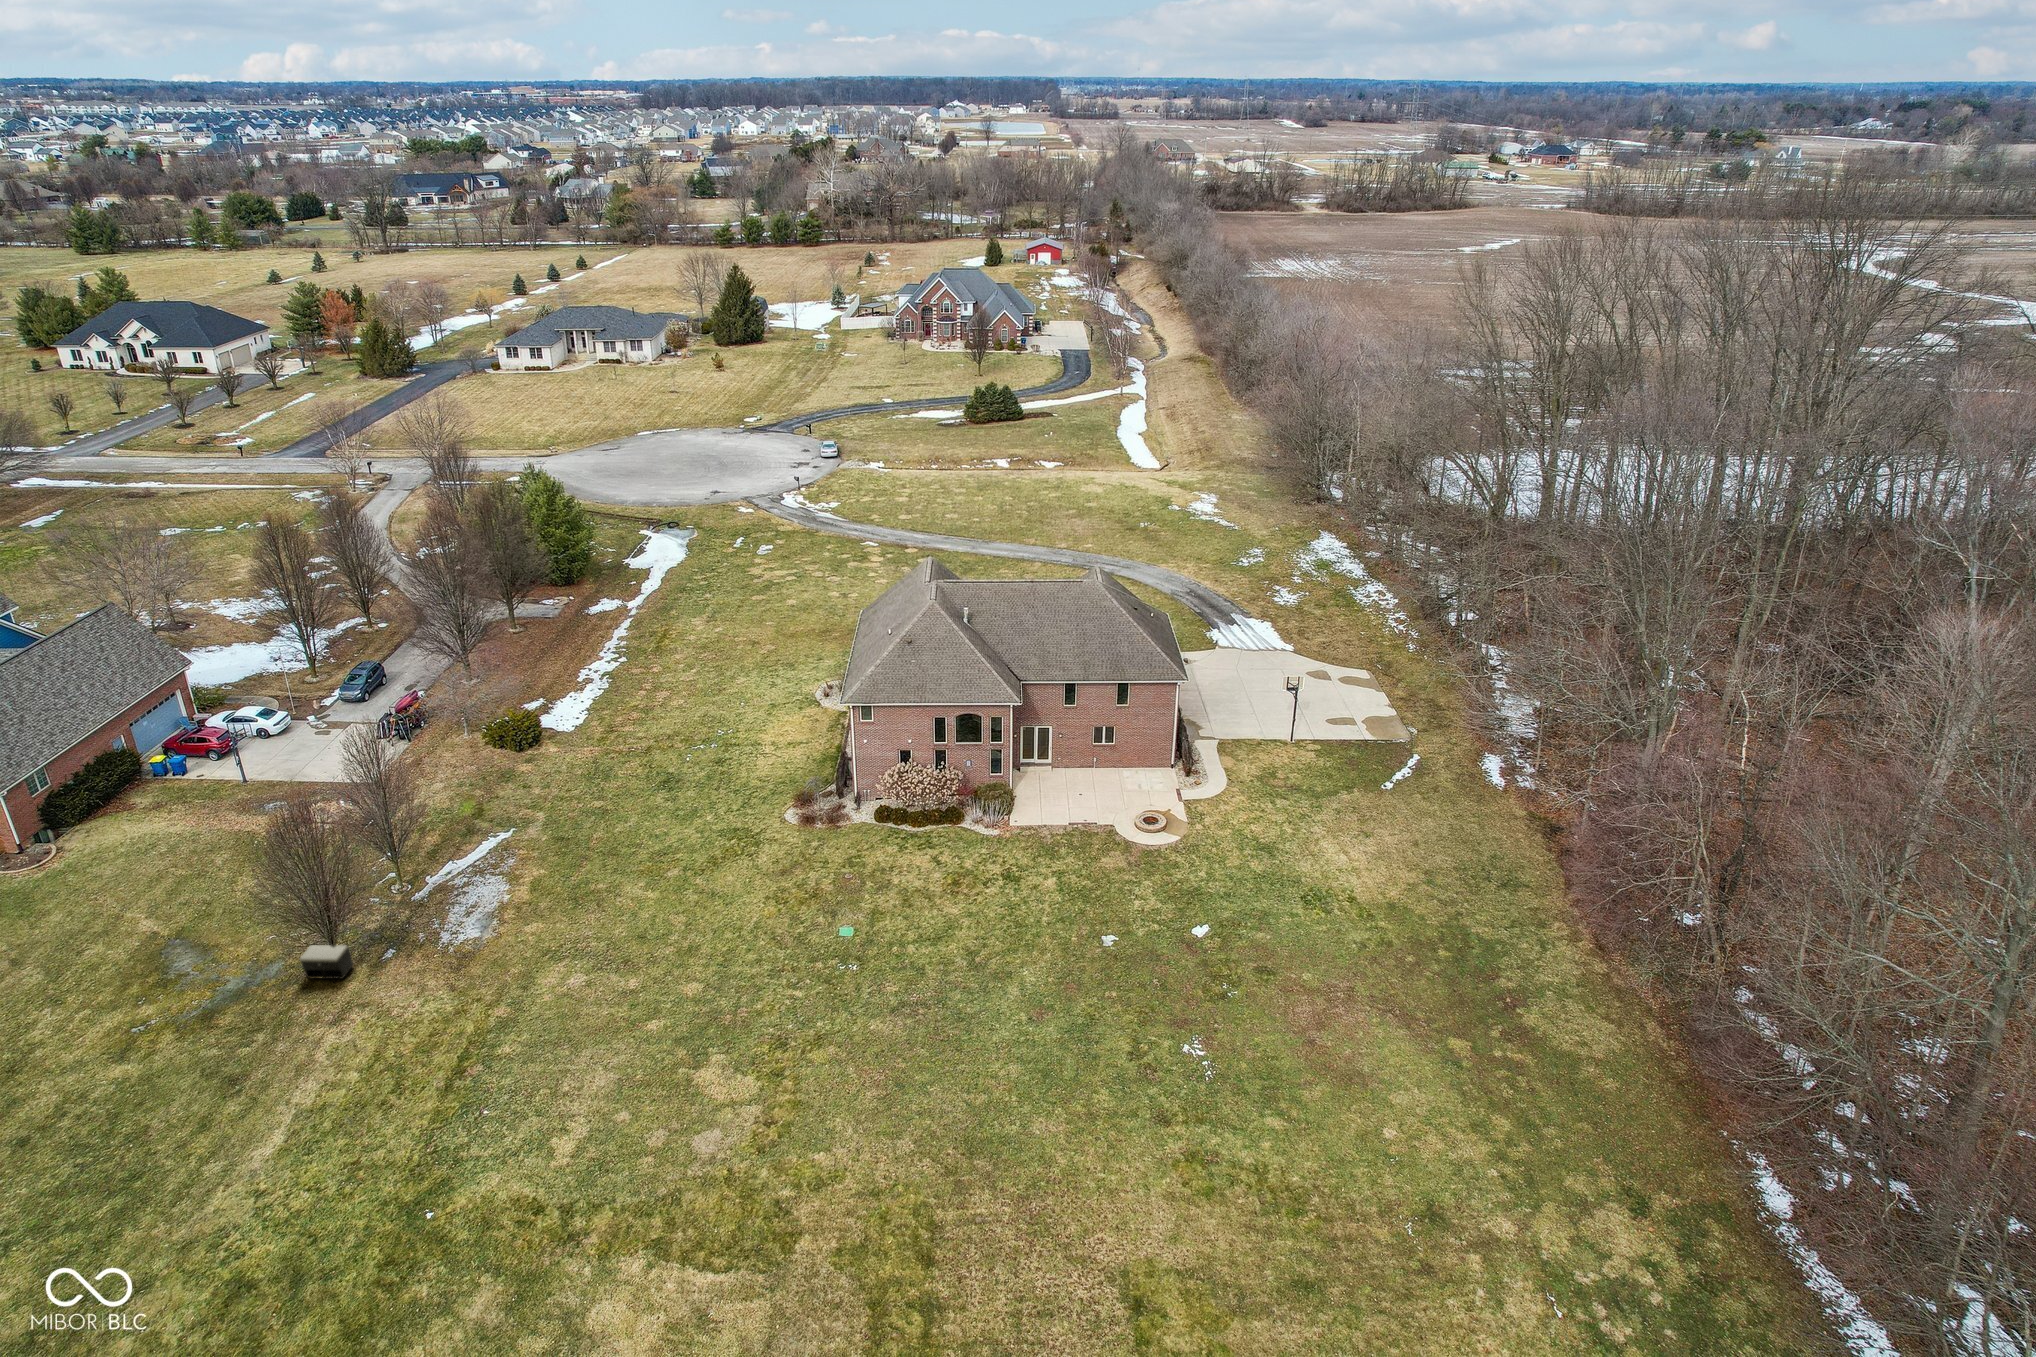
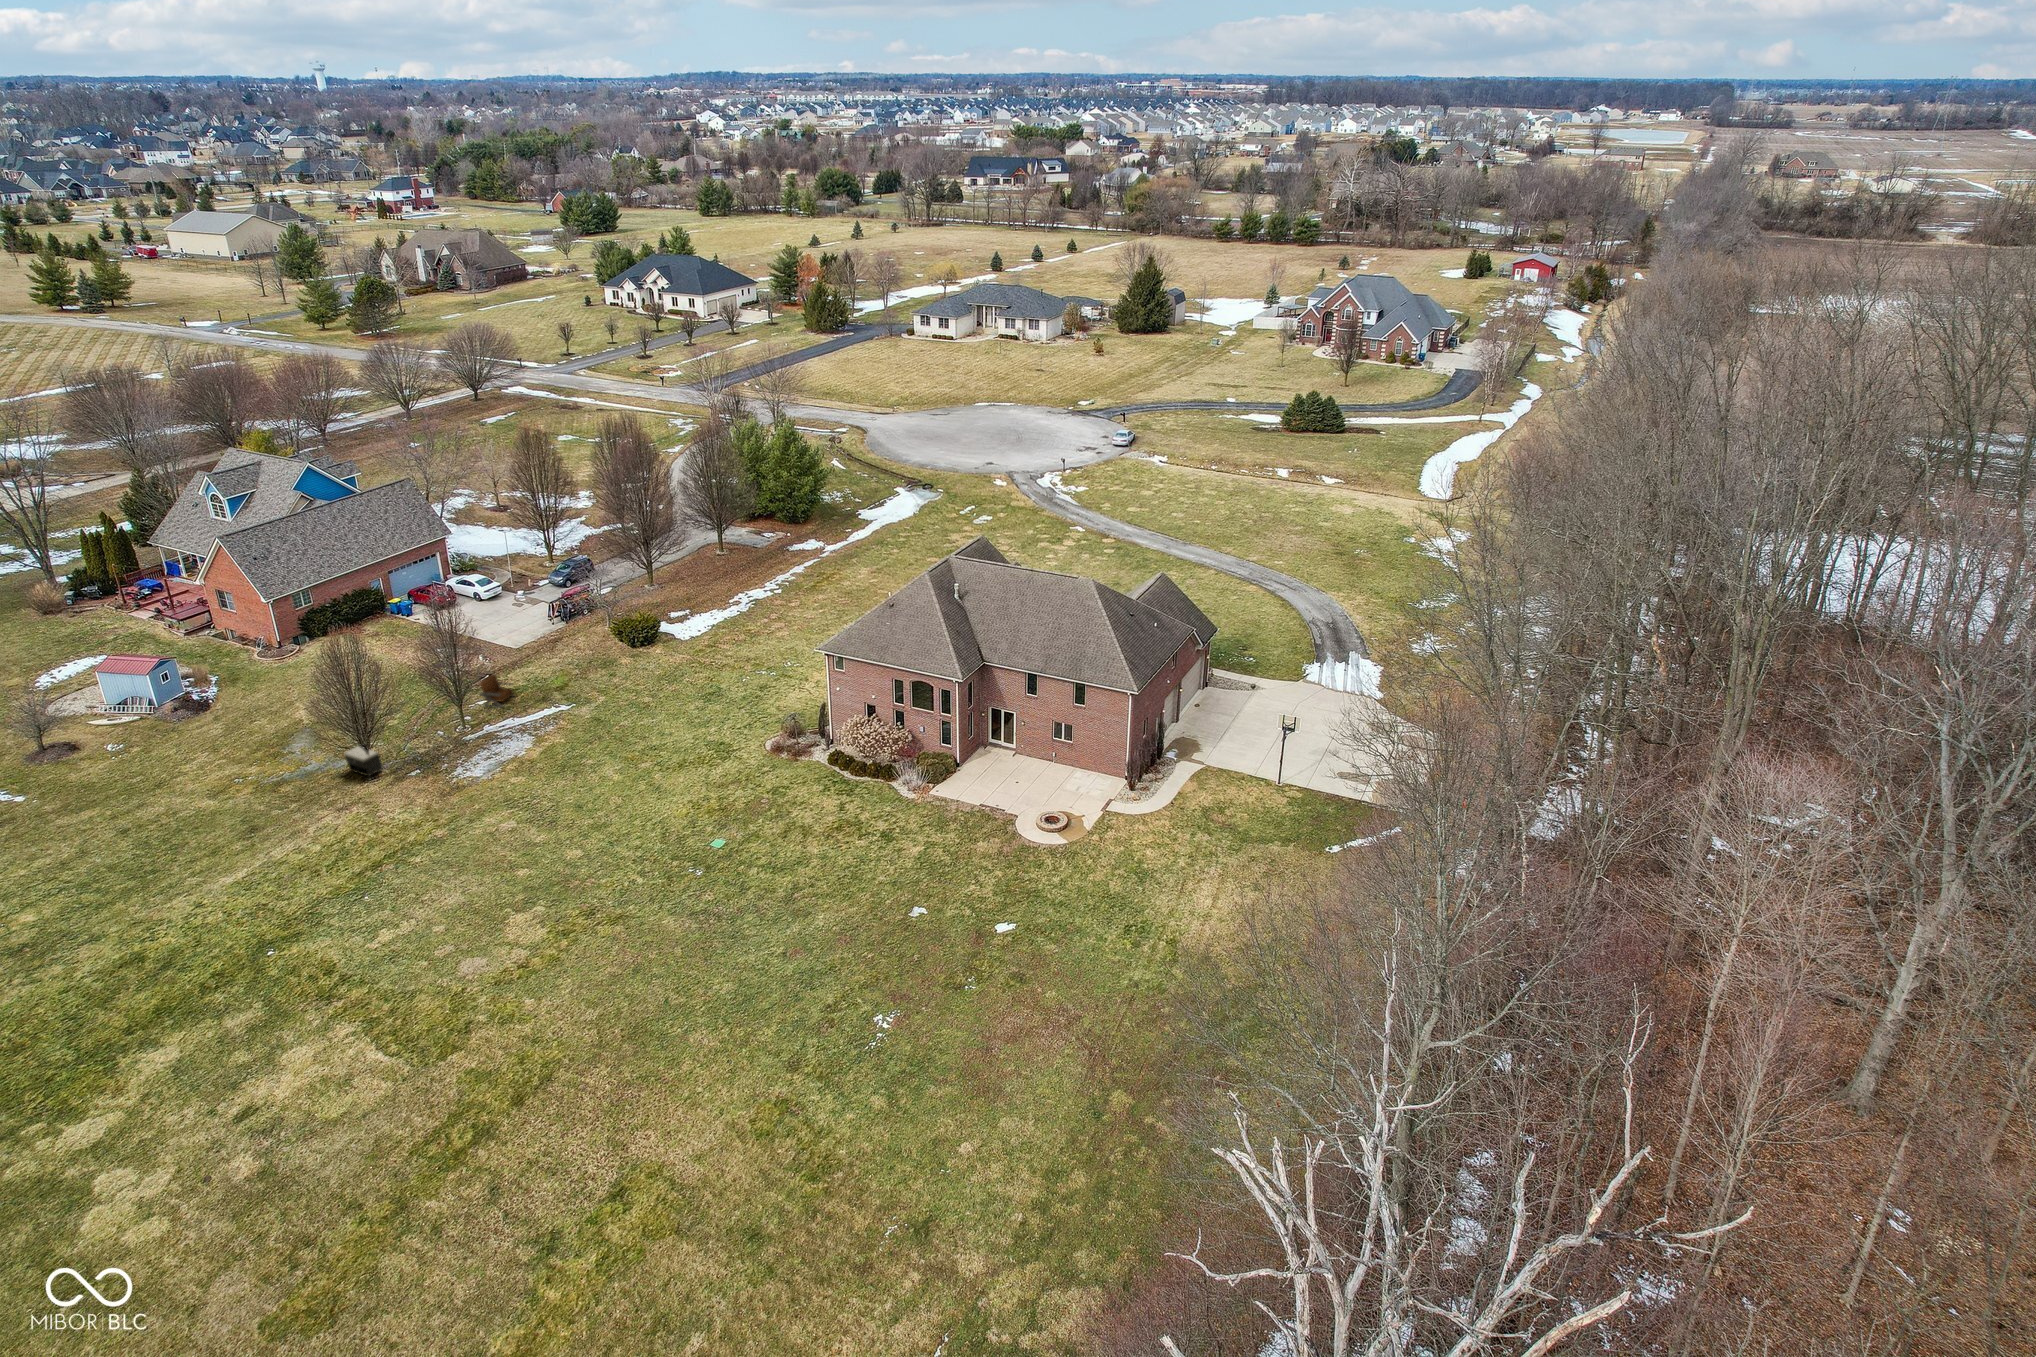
lounge chair: none [403,817,440,860] -> present [480,675,516,708]

